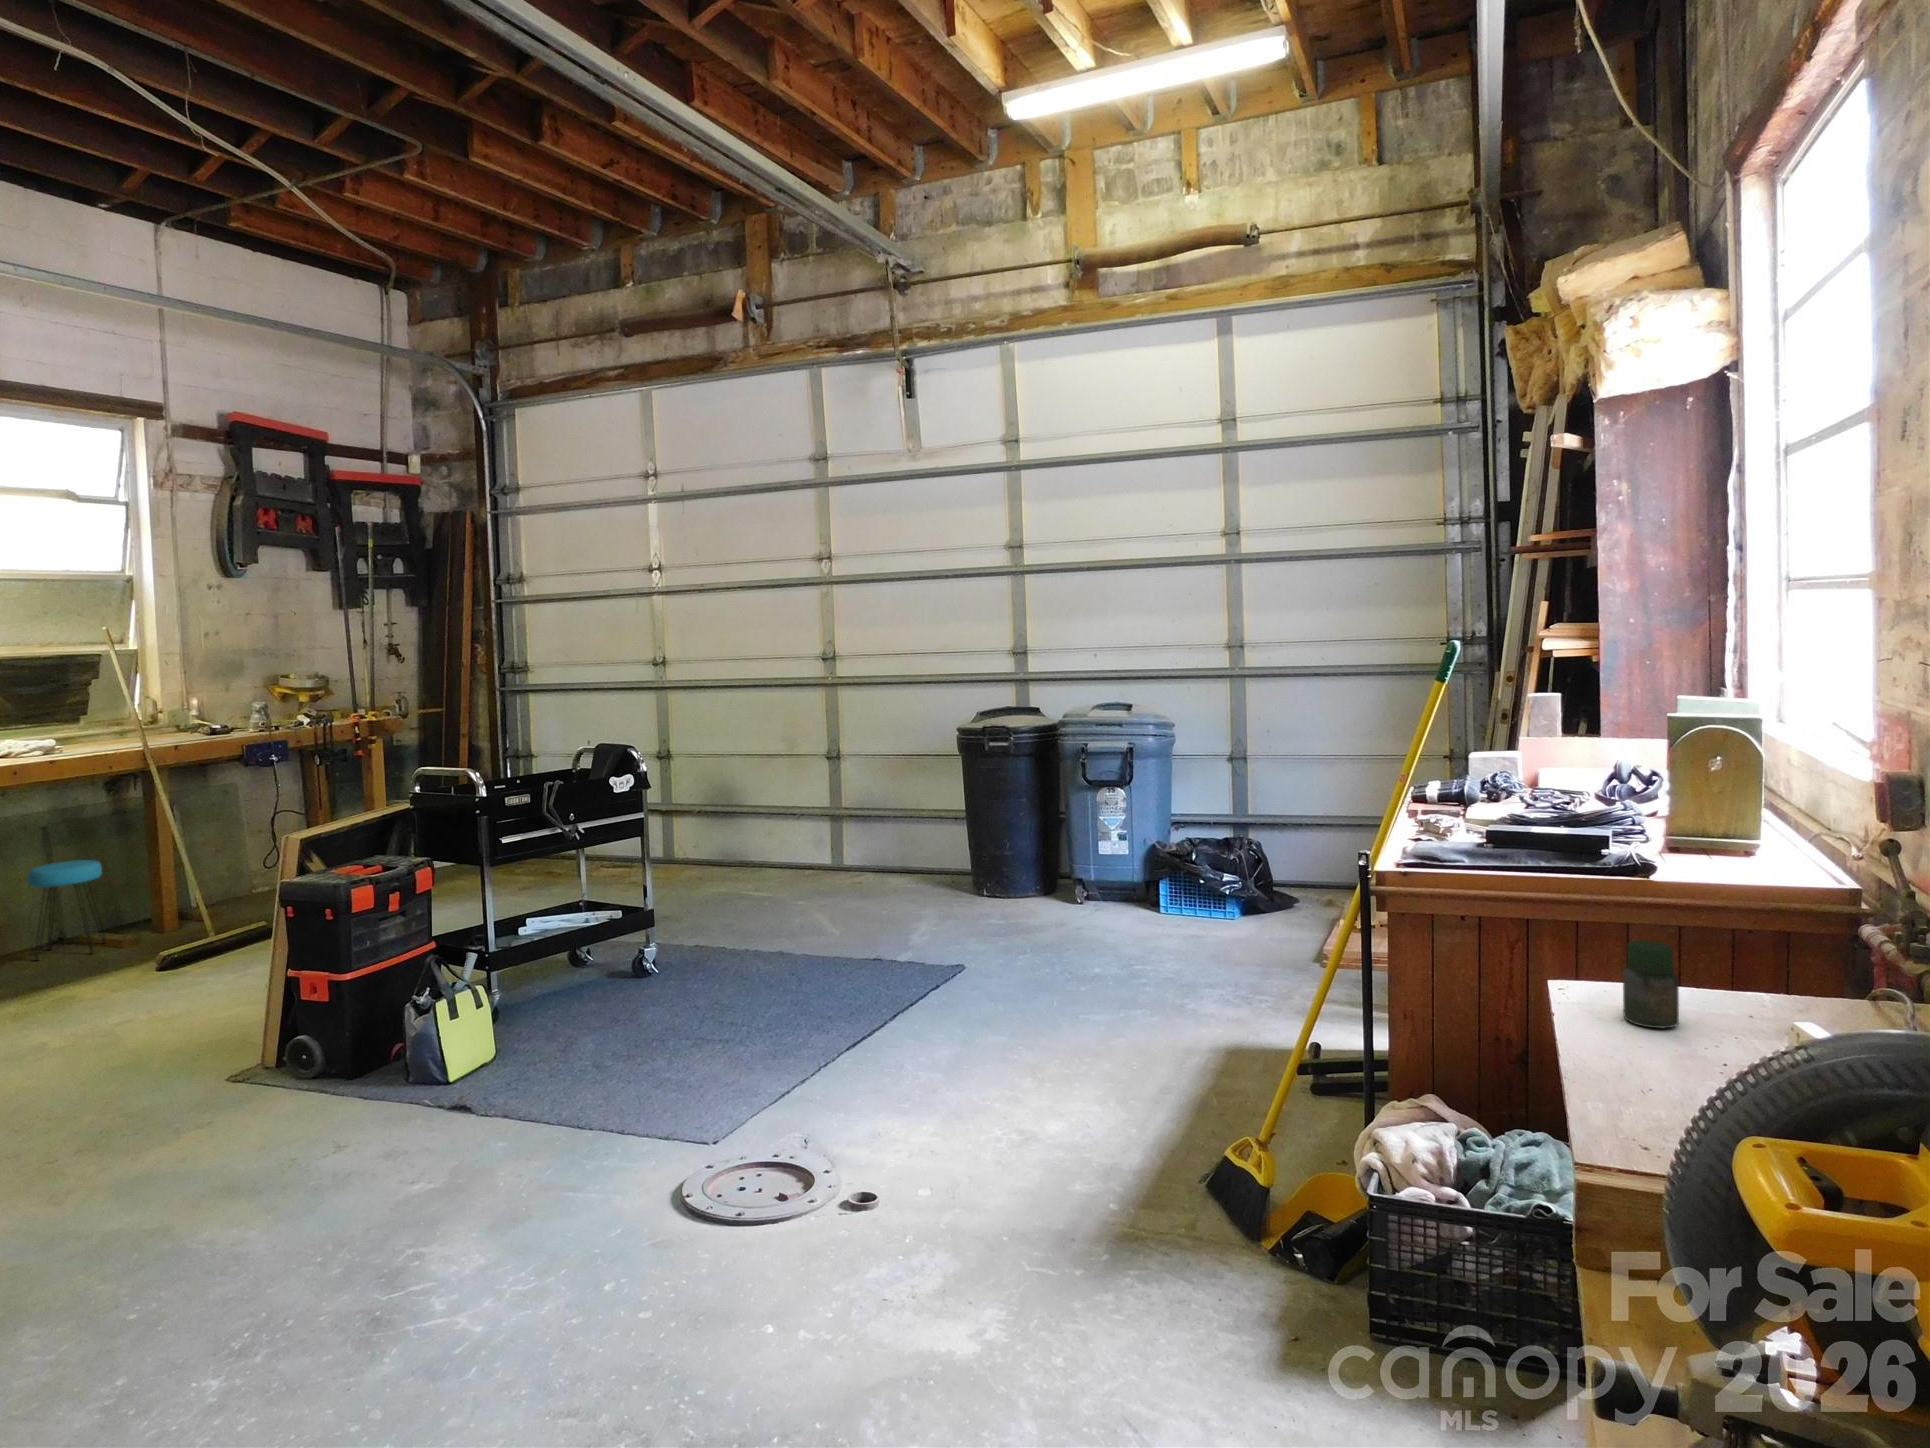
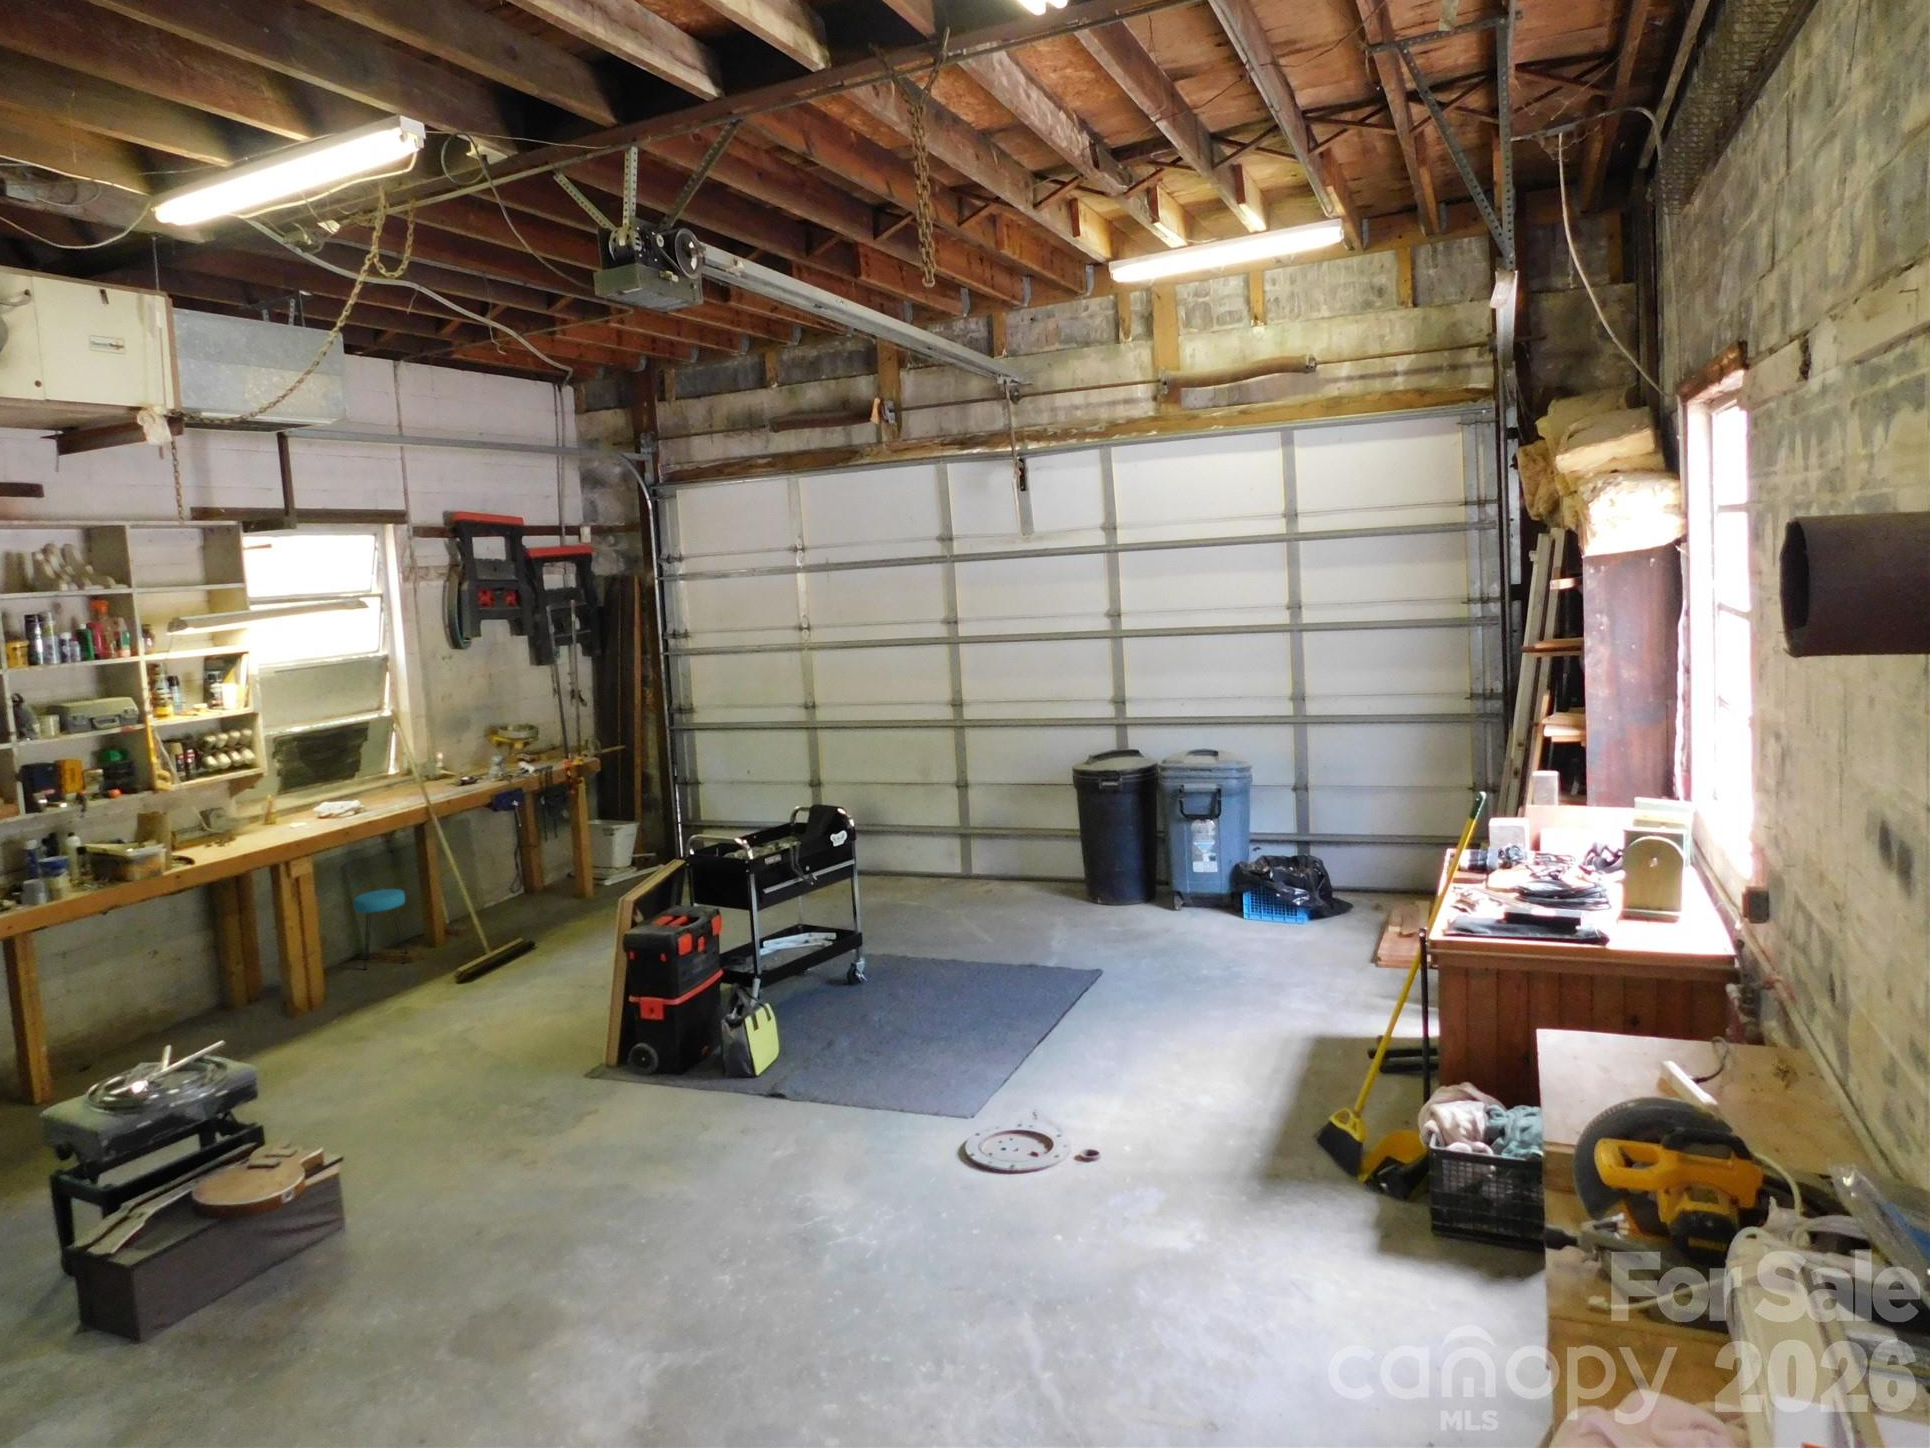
jar: present [1623,940,1679,1028] -> none [1583,1011,1615,1062]

